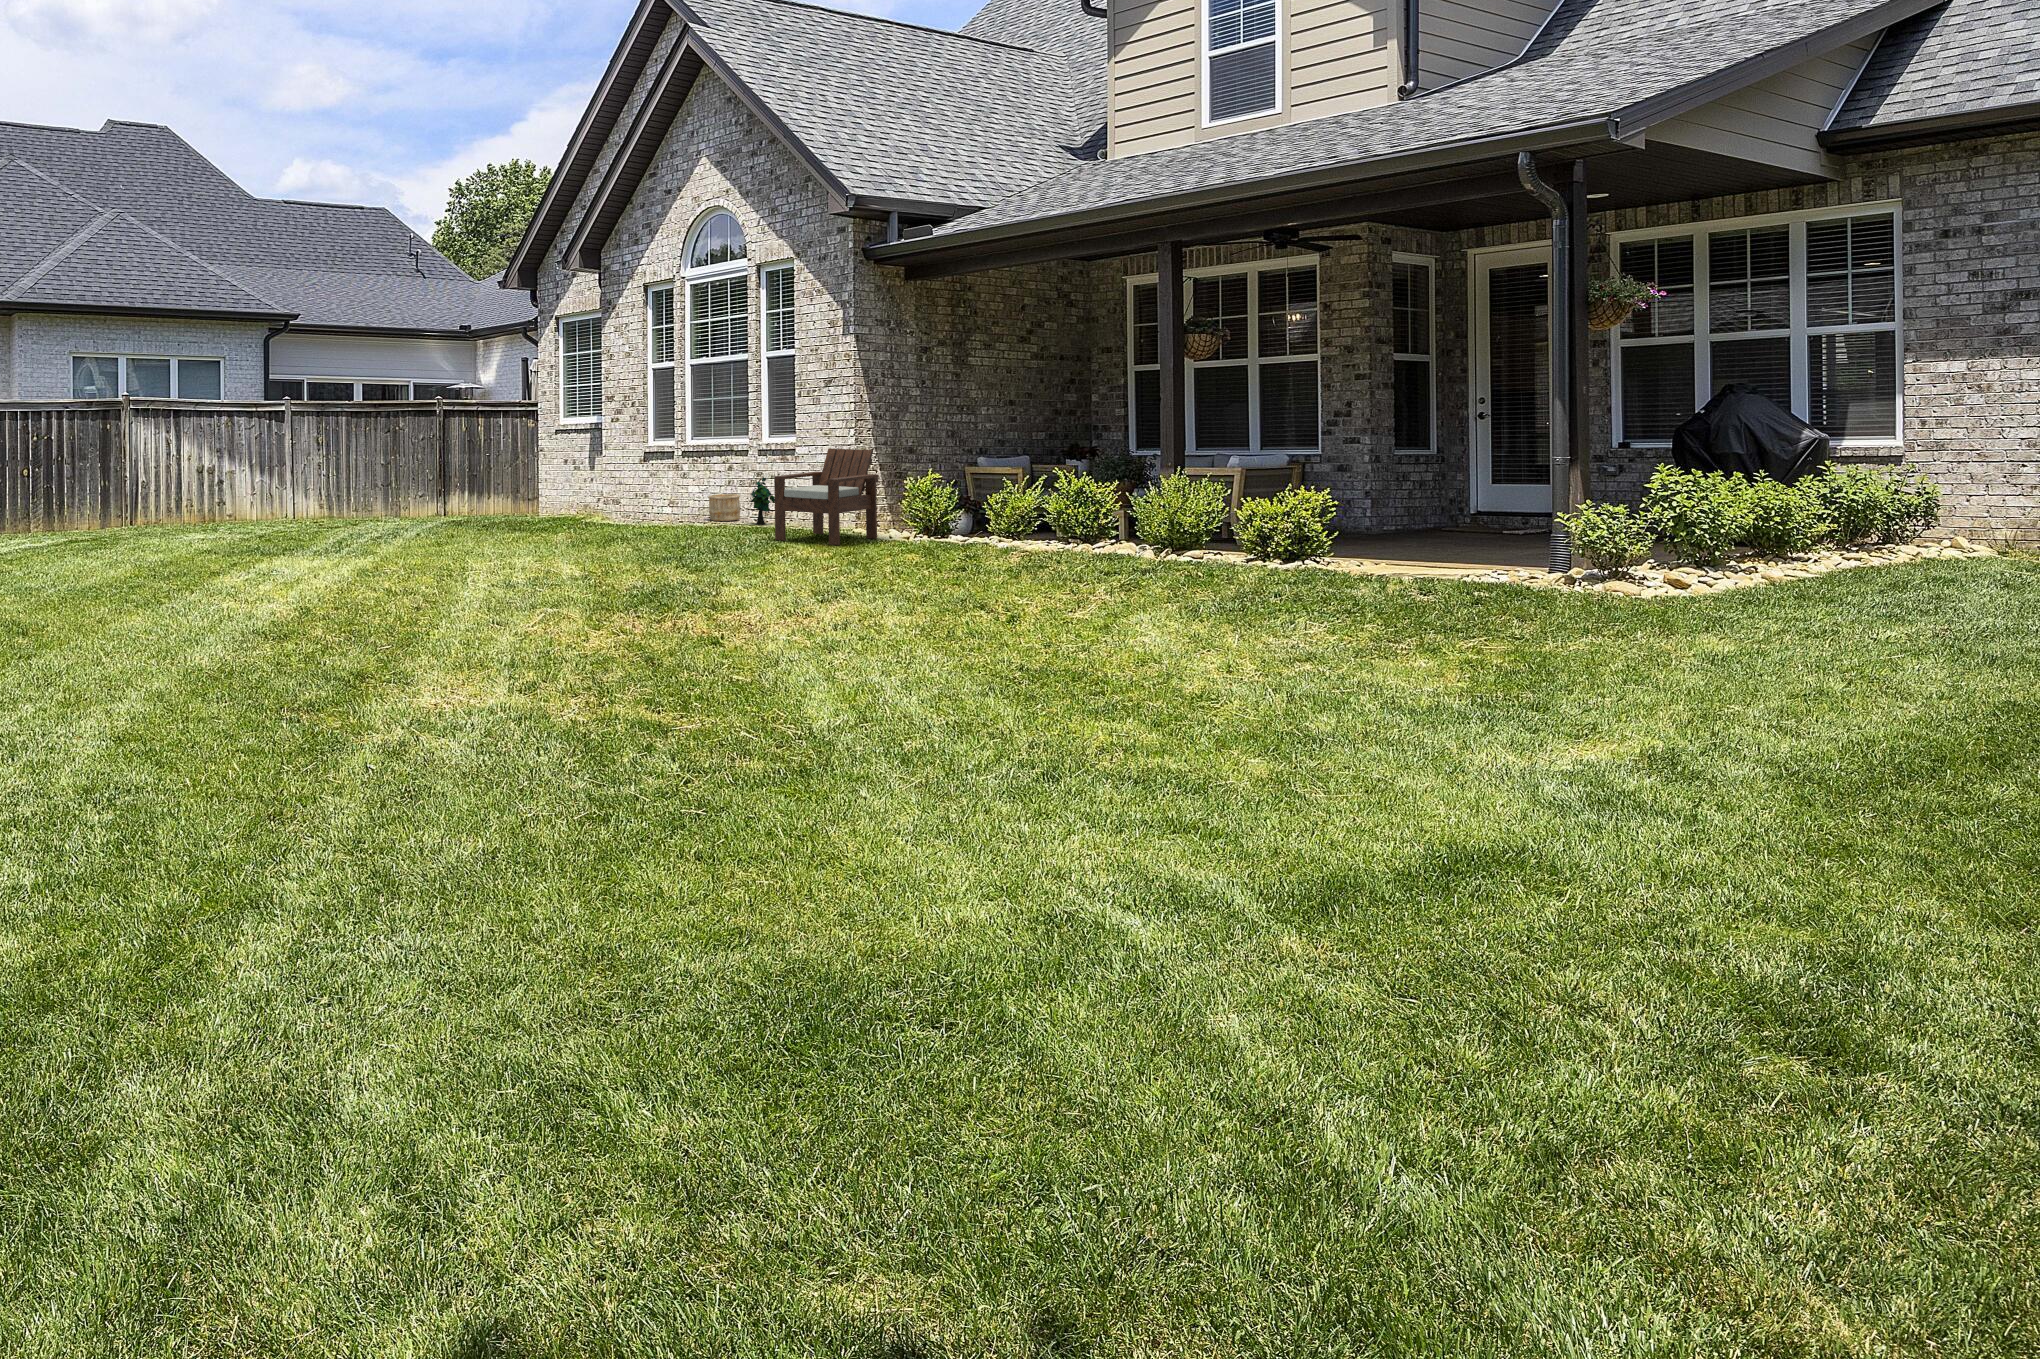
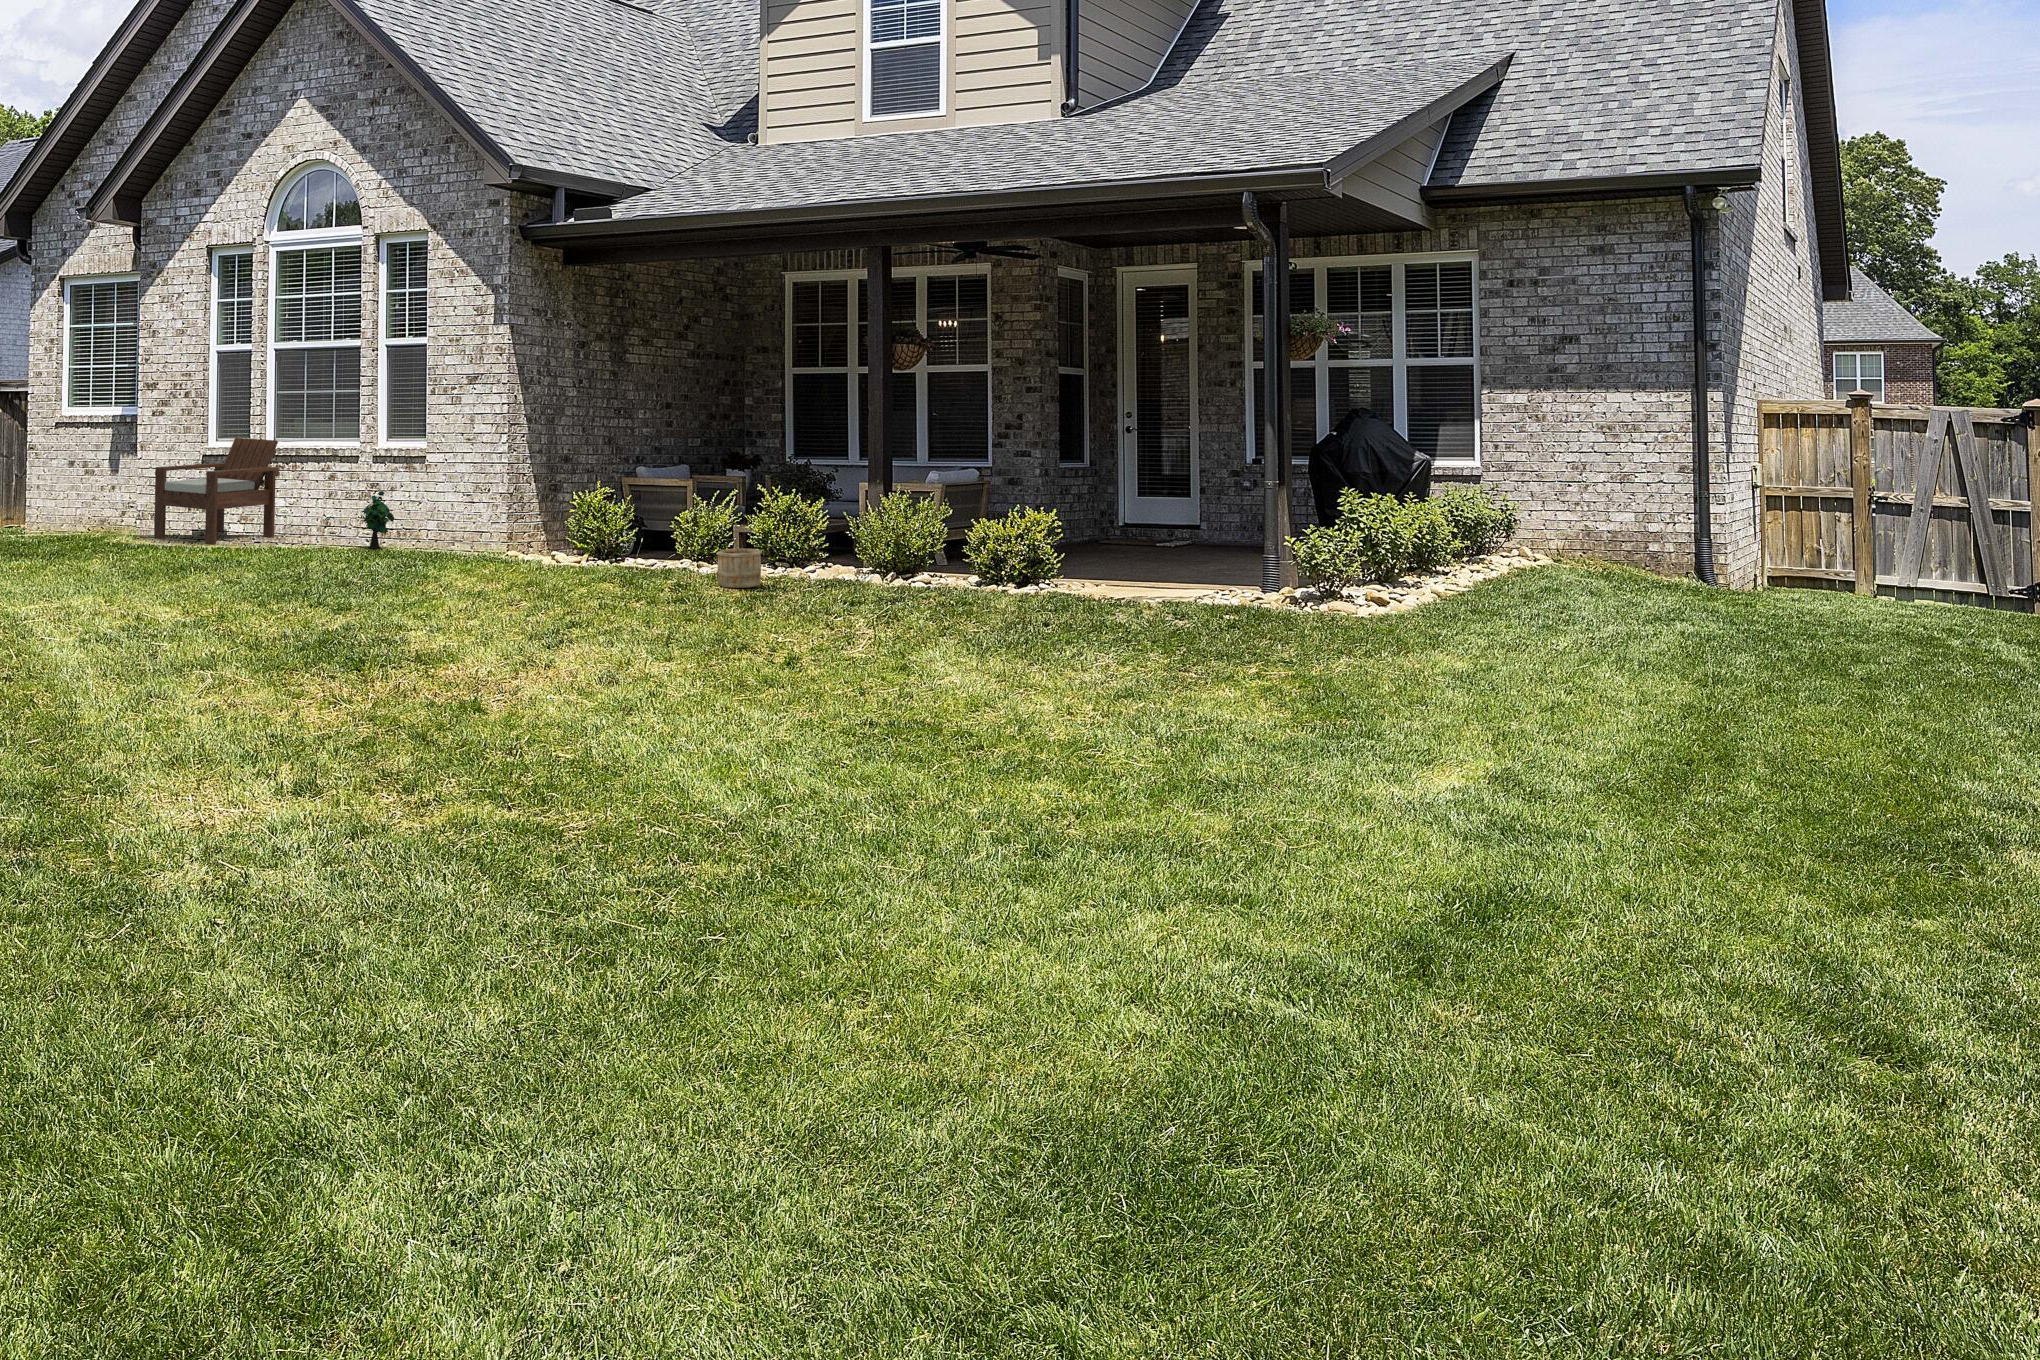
chair: present [774,448,878,545] -> present [154,438,279,544]
wooden bucket: present [708,494,740,521] -> present [716,548,762,588]

